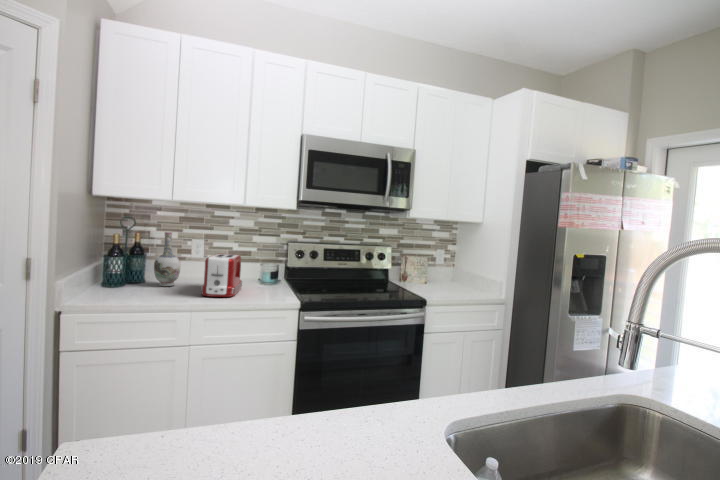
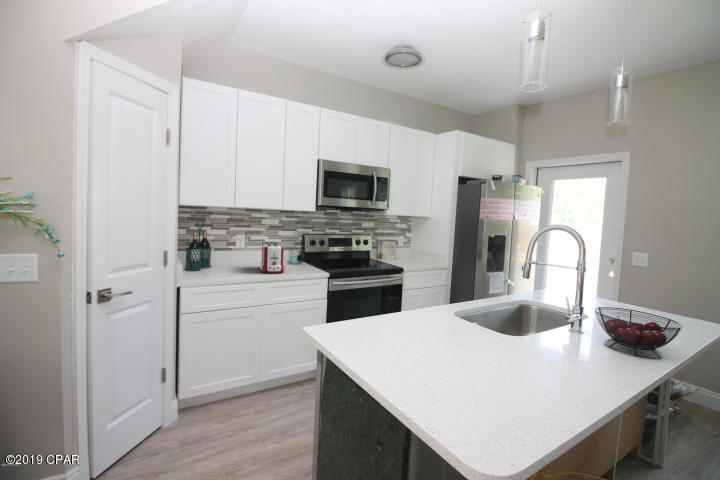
vase: present [154,232,180,286] -> none [220,230,238,269]

